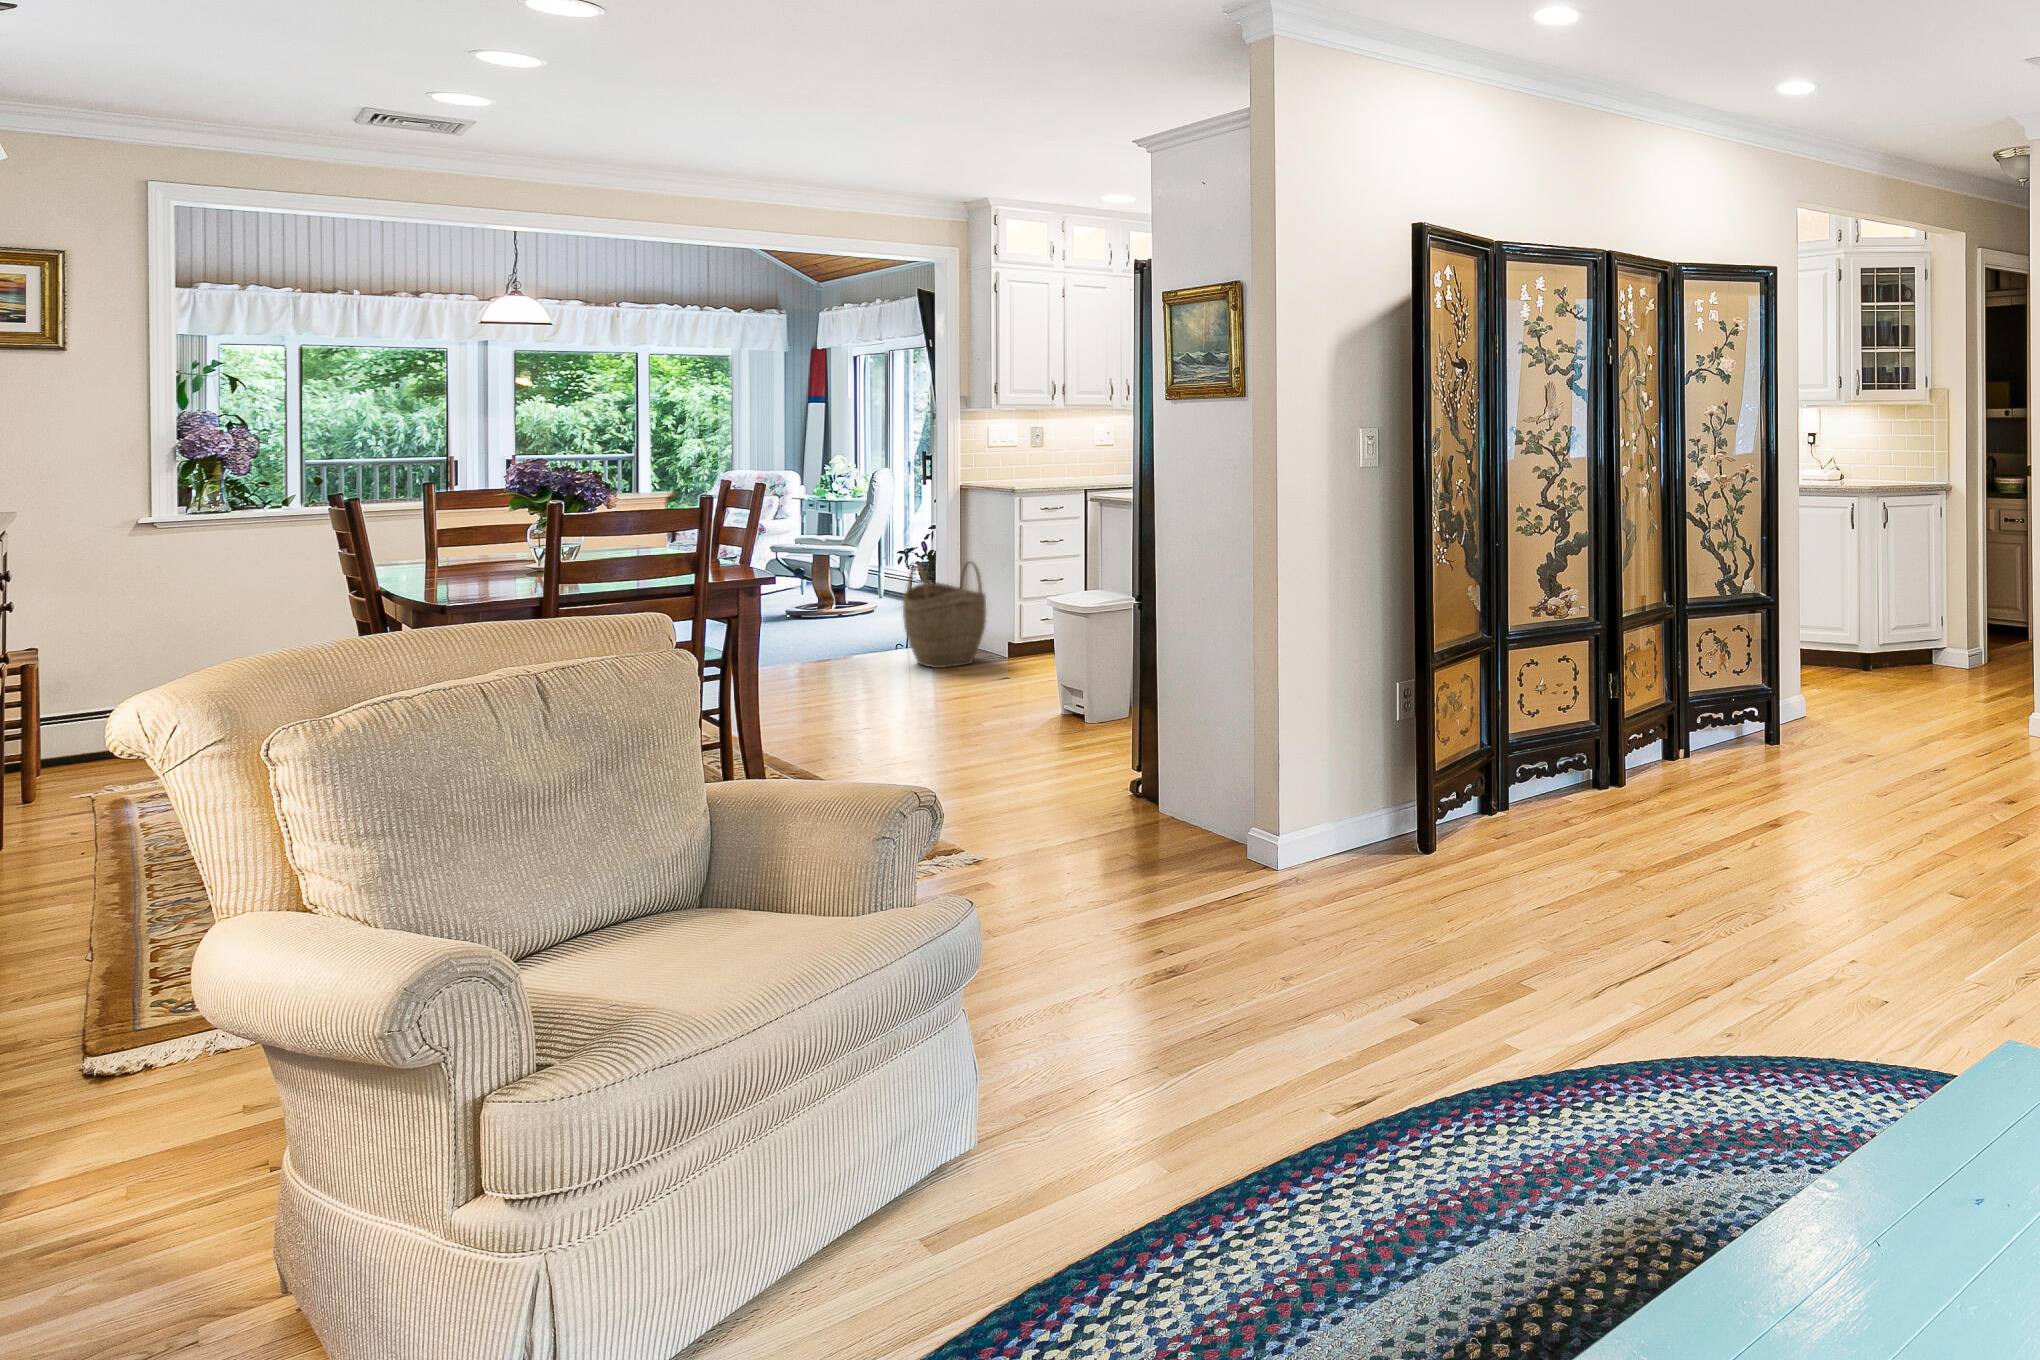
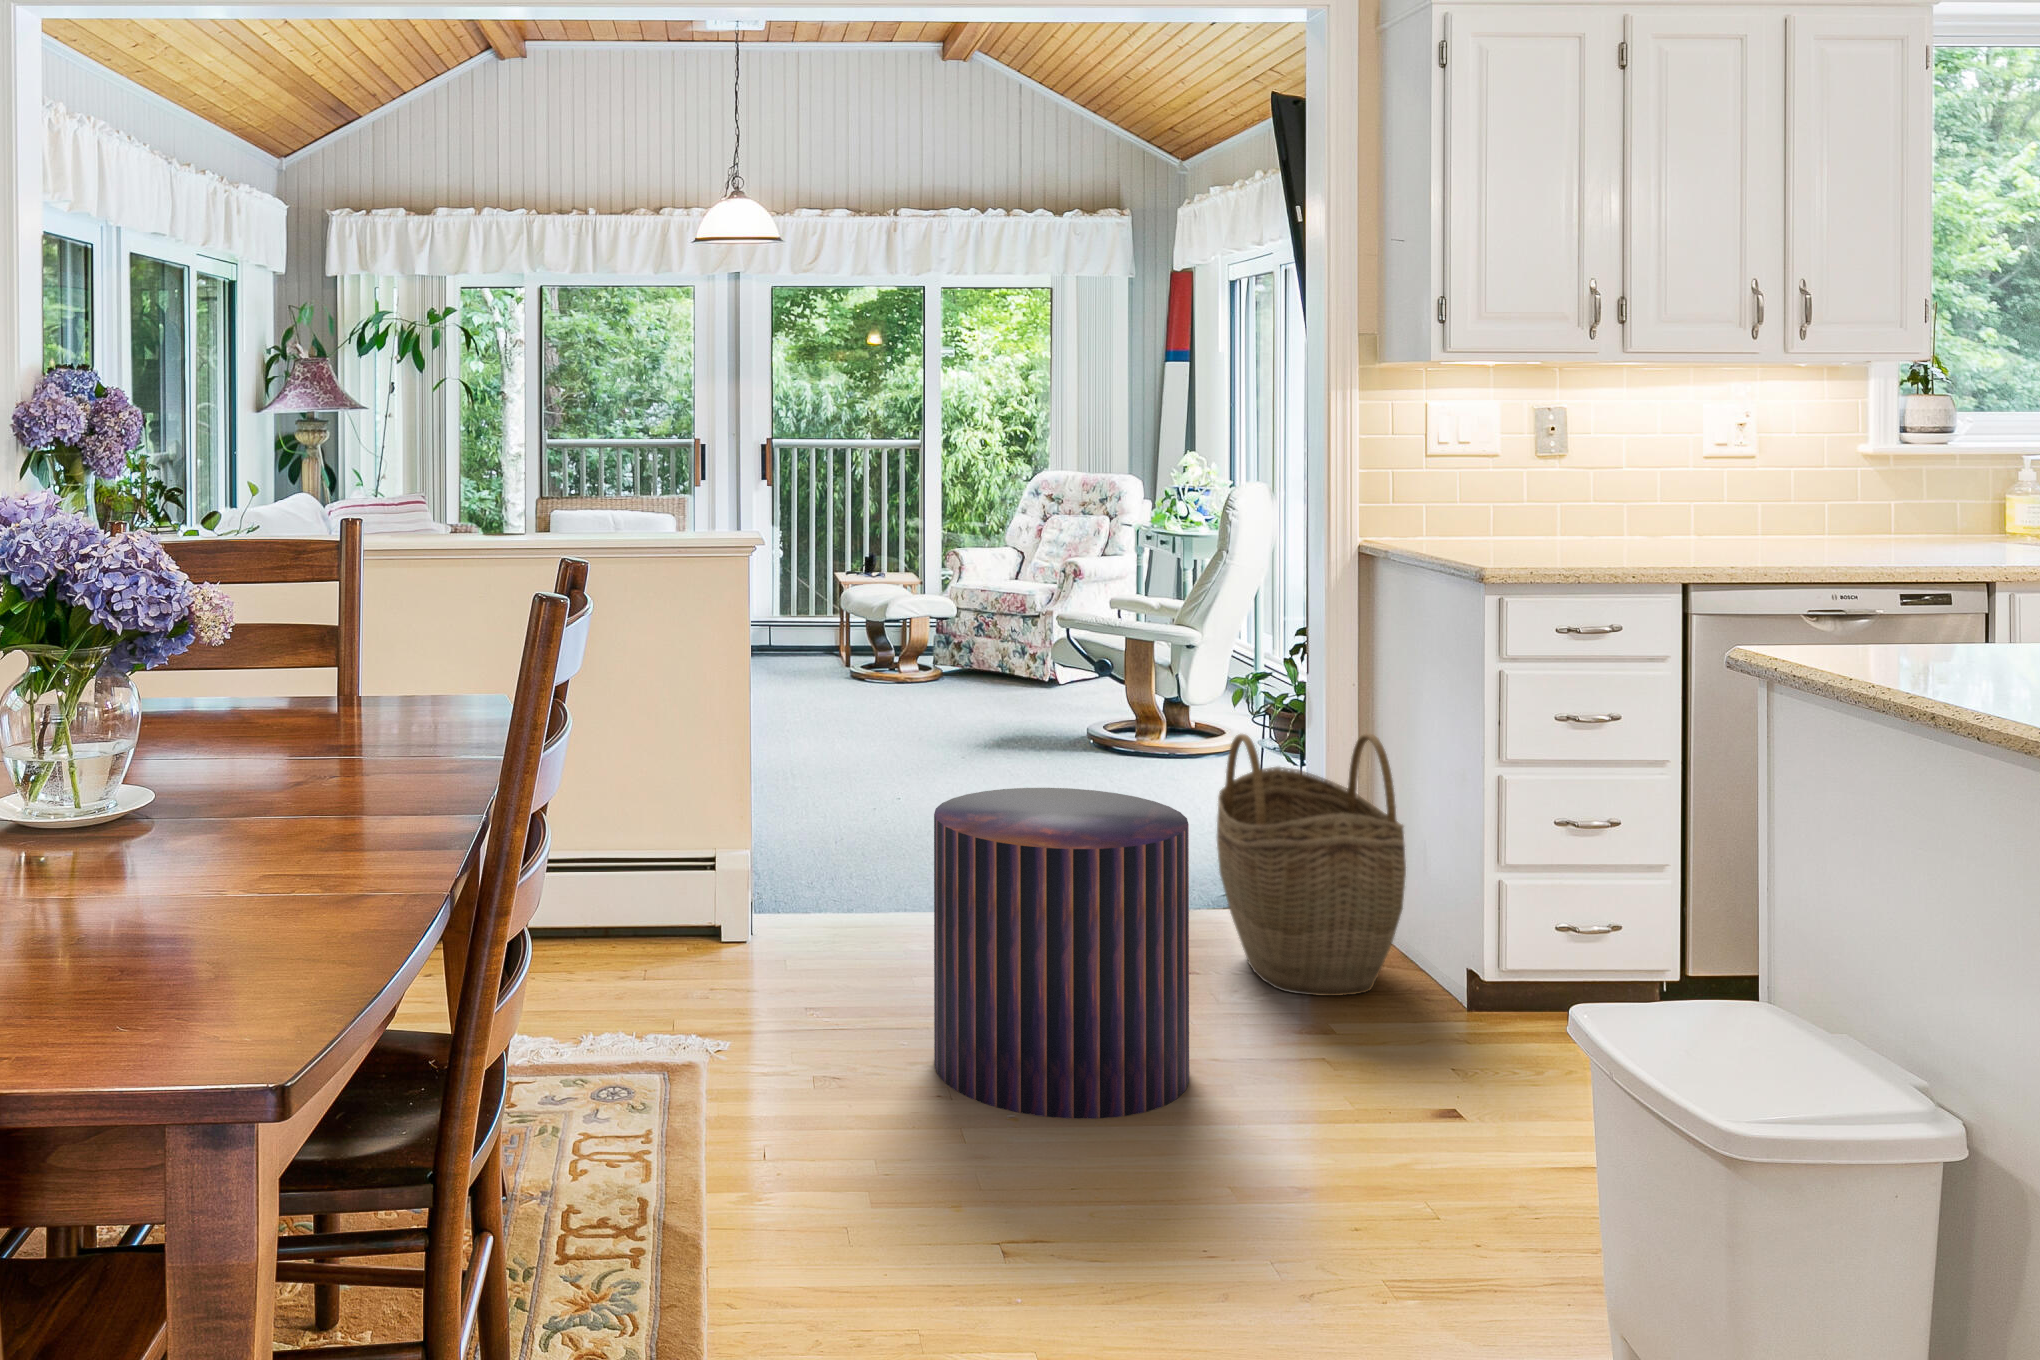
pouf: none [798,587,909,706] -> present [934,788,1189,1119]

